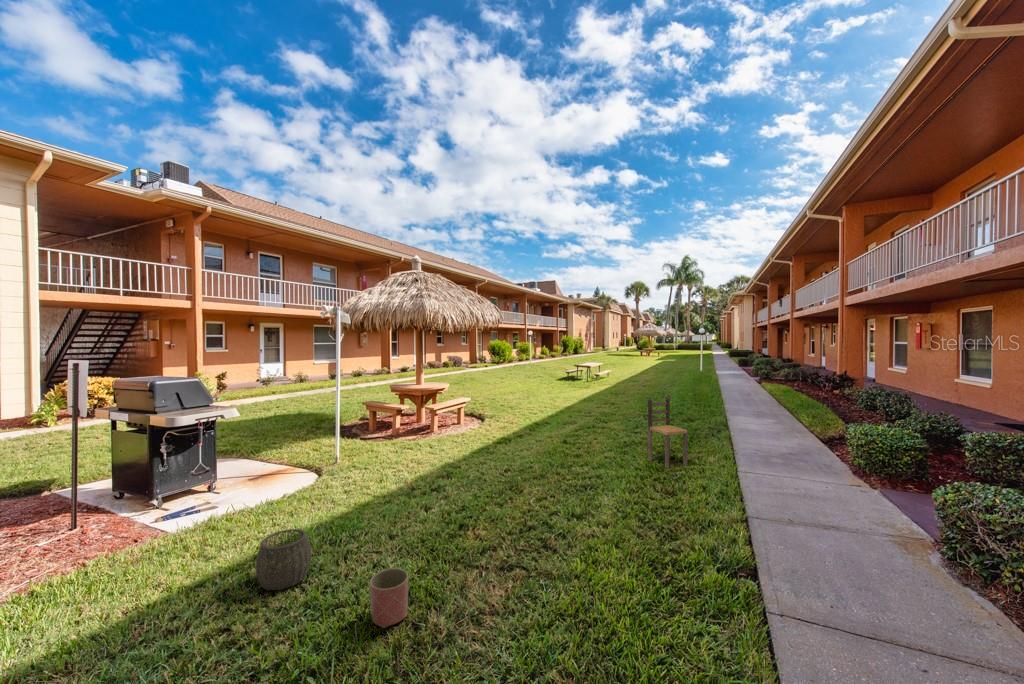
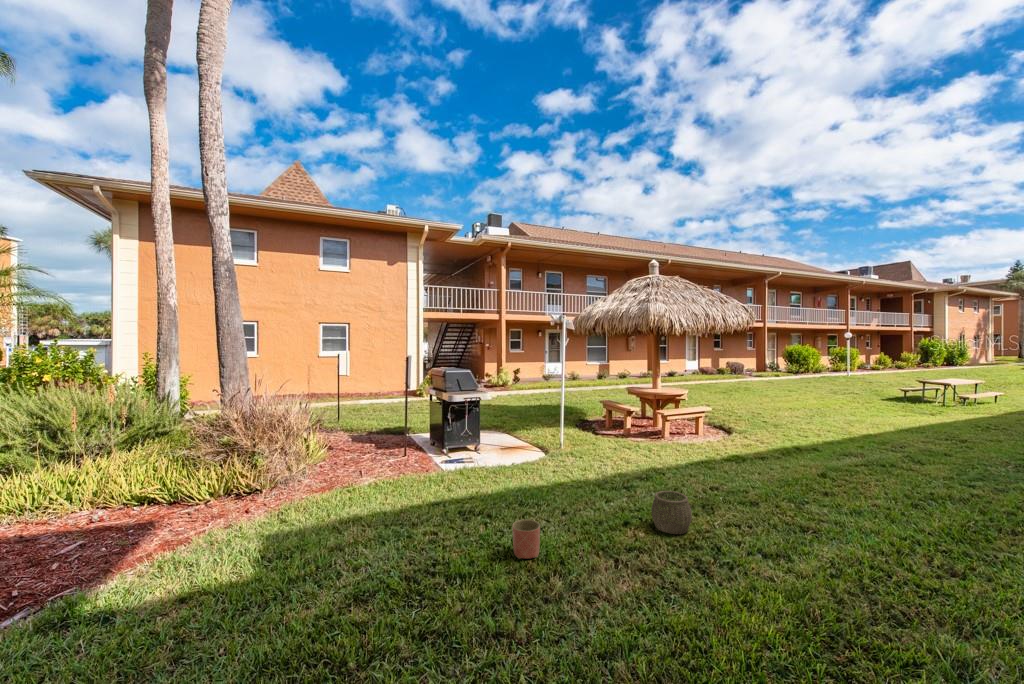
chair: present [648,396,687,468] -> none [915,426,985,530]
woven basket: present [255,529,312,590] -> present [651,491,692,534]

